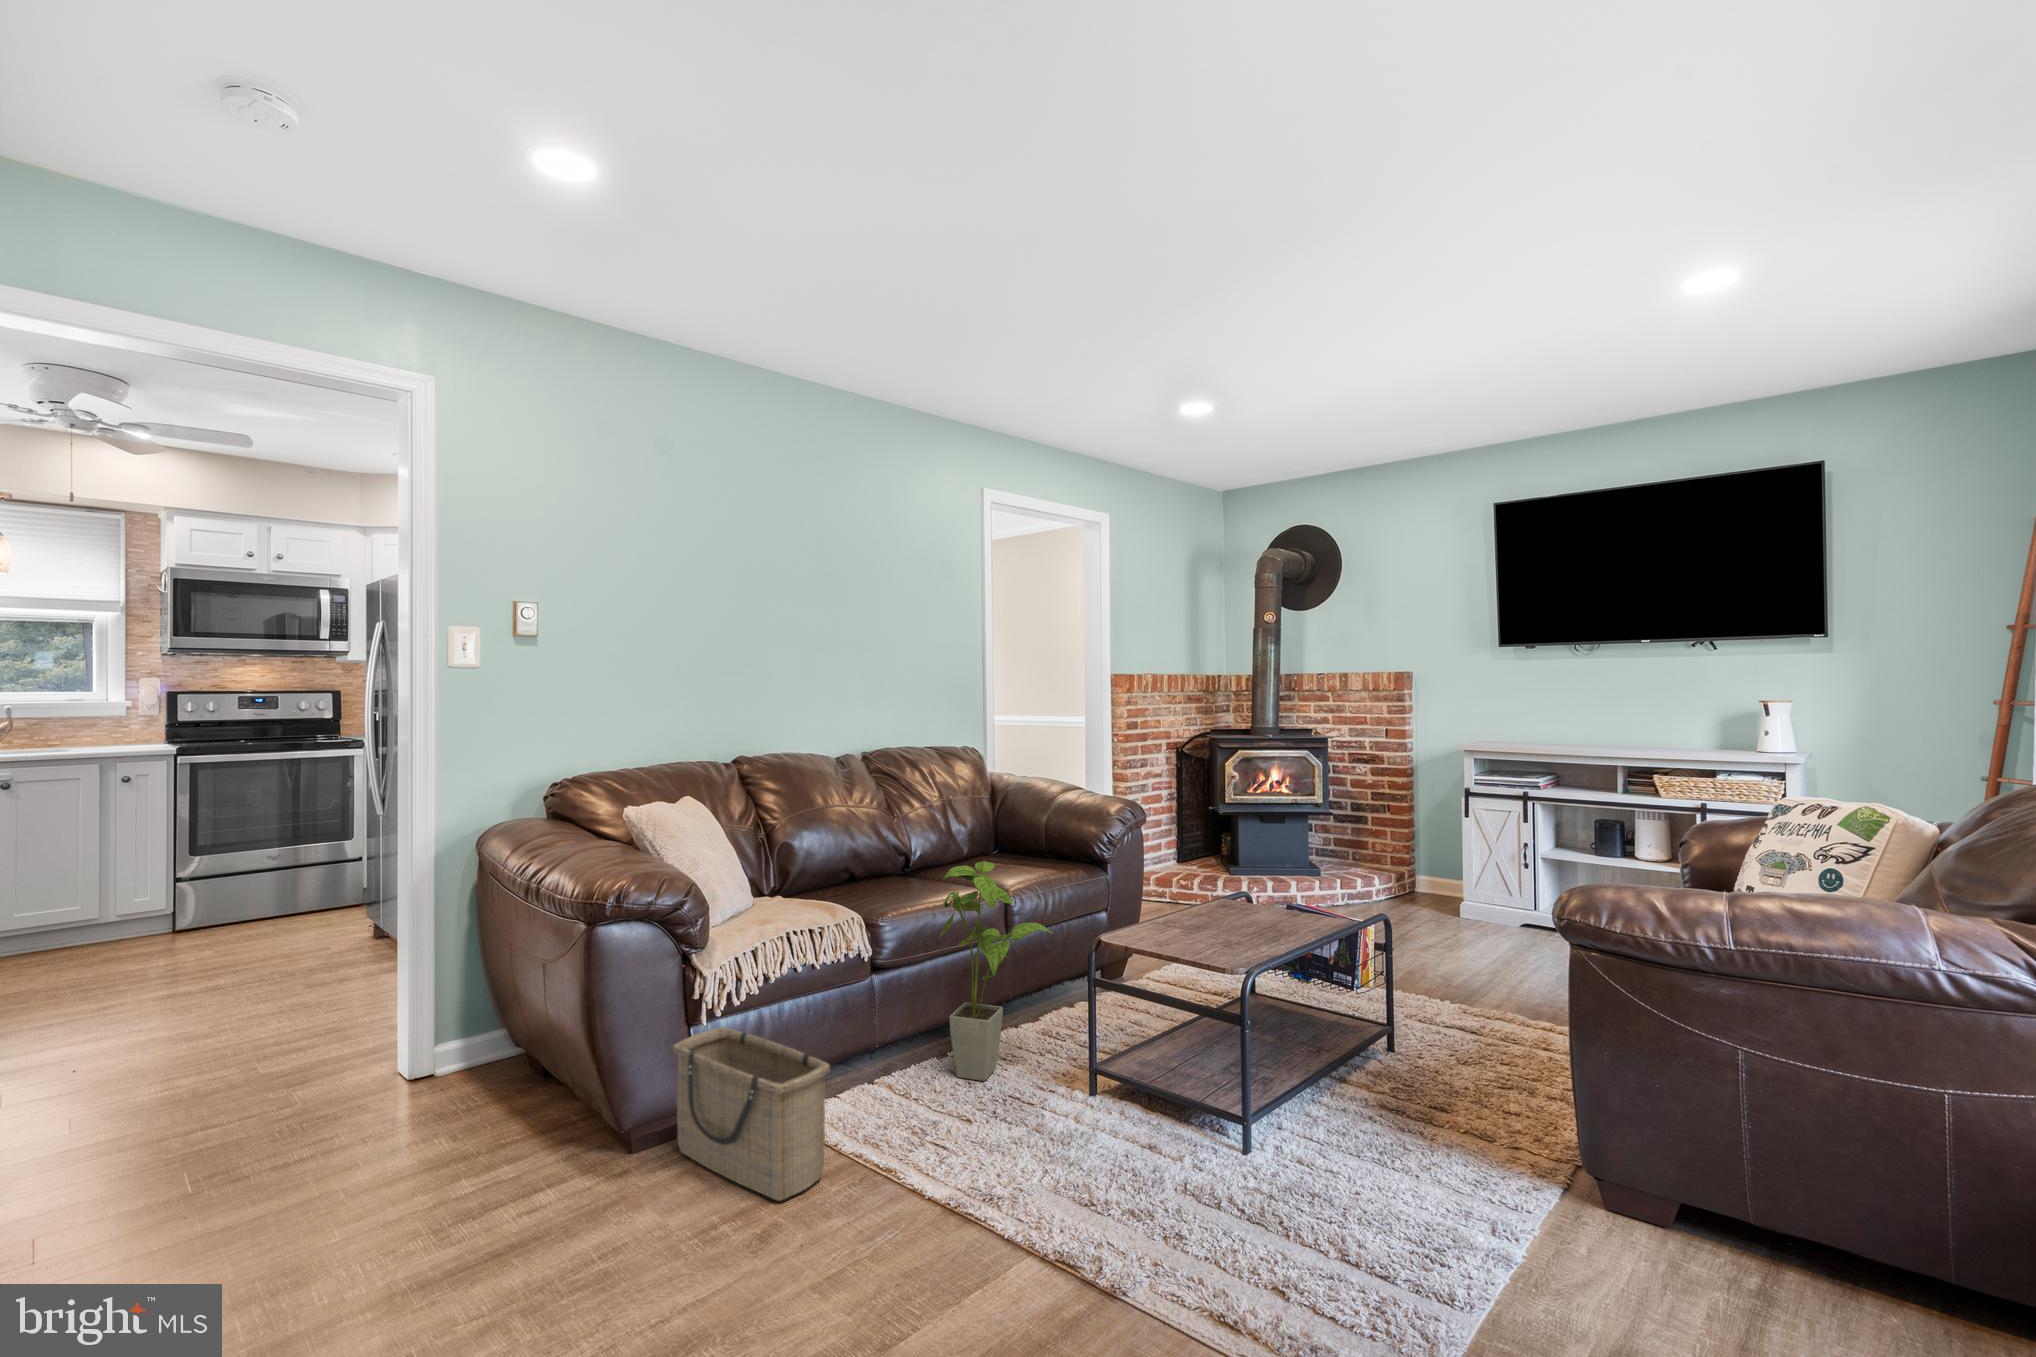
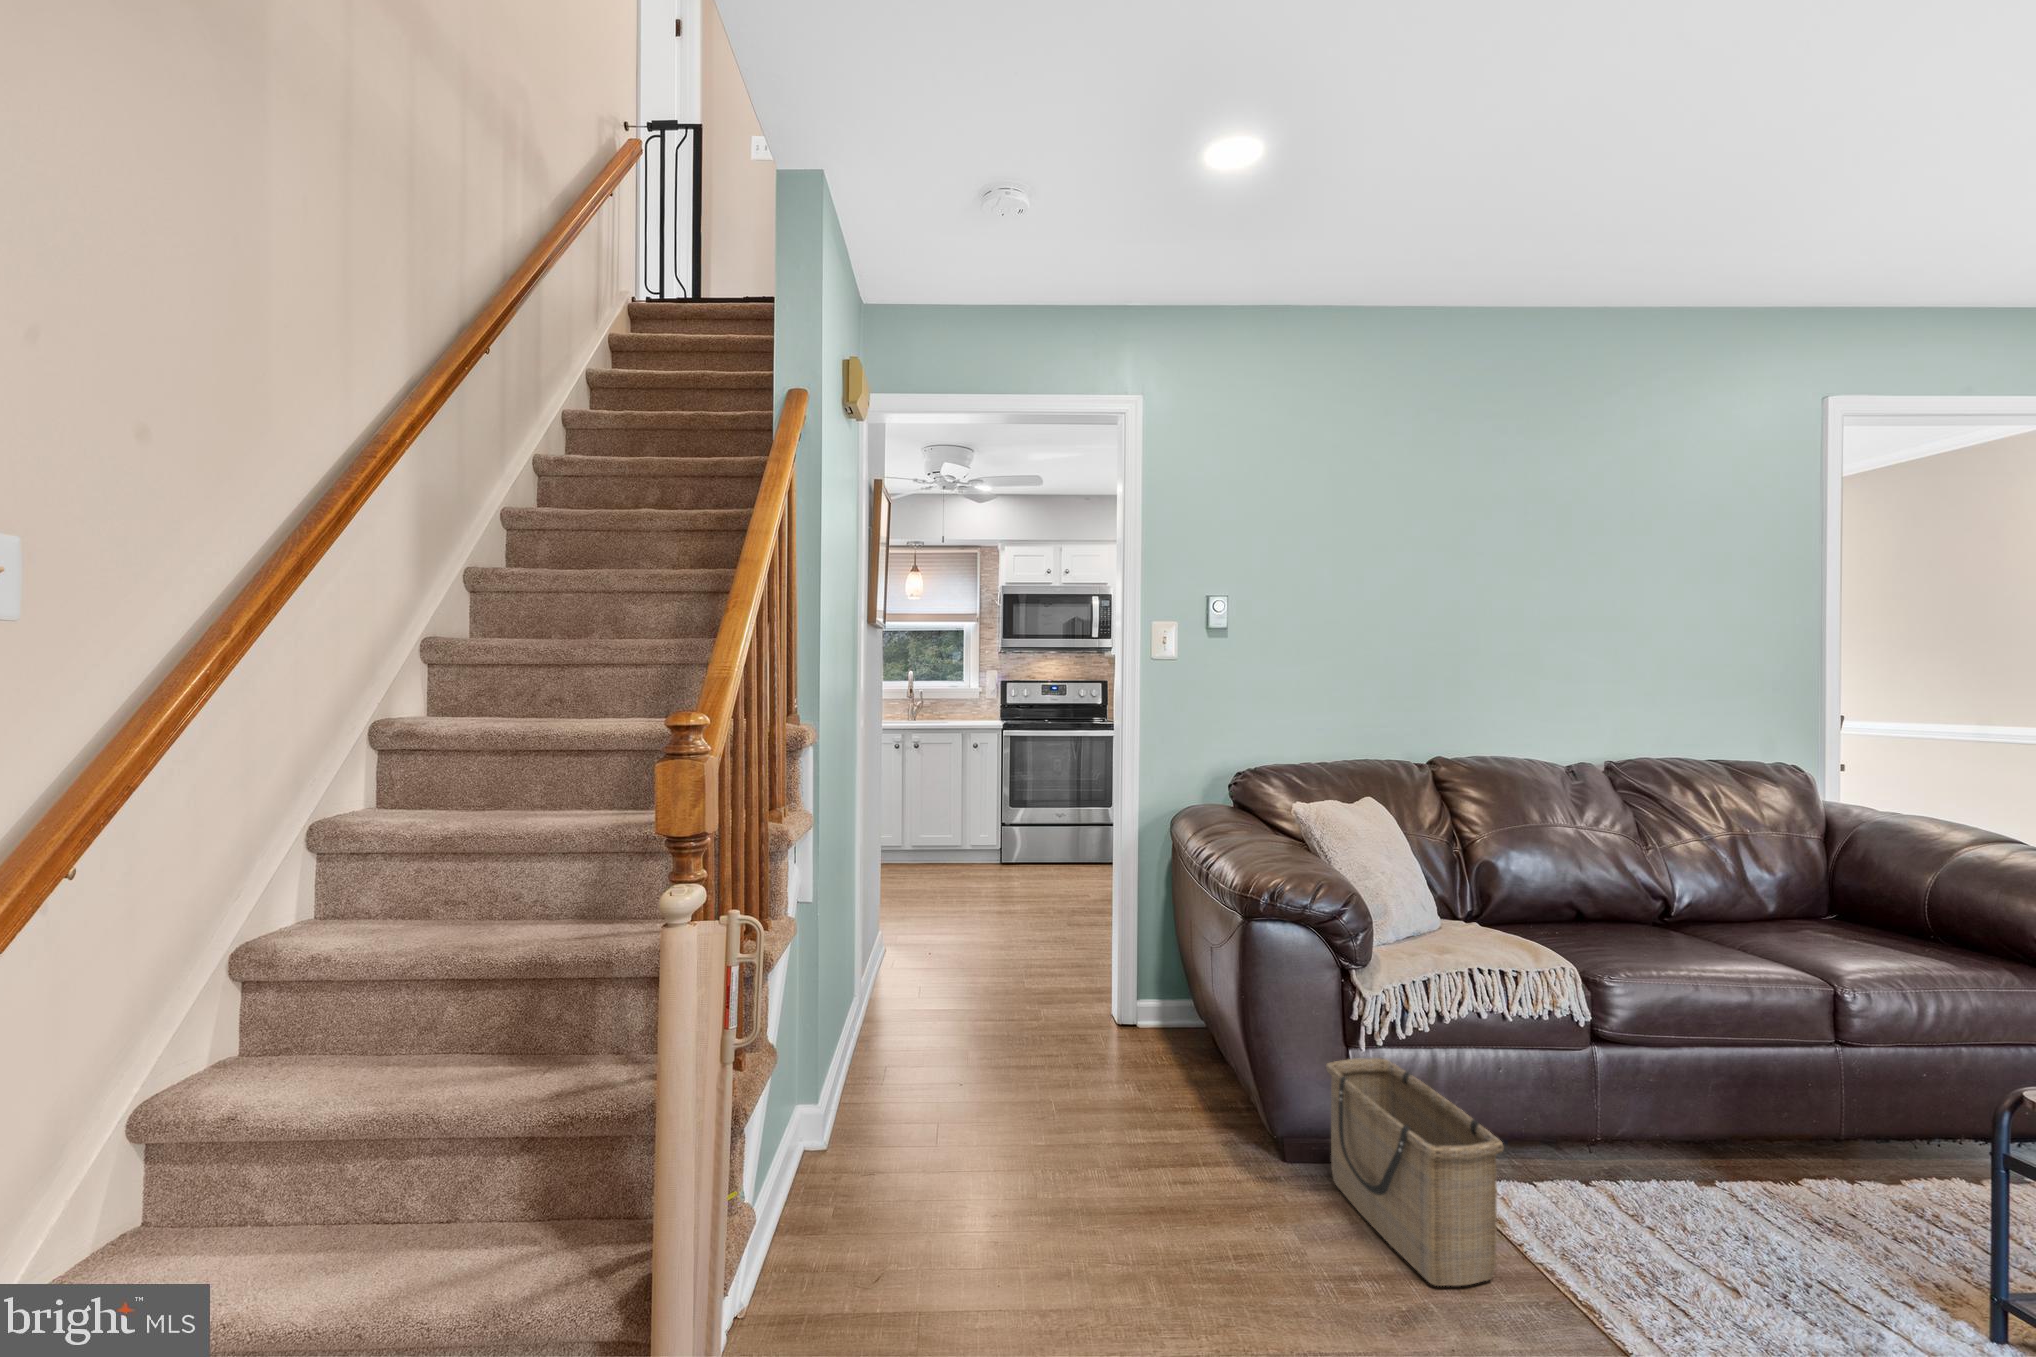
house plant: present [938,861,1053,1081] -> none [1692,926,1912,1242]

